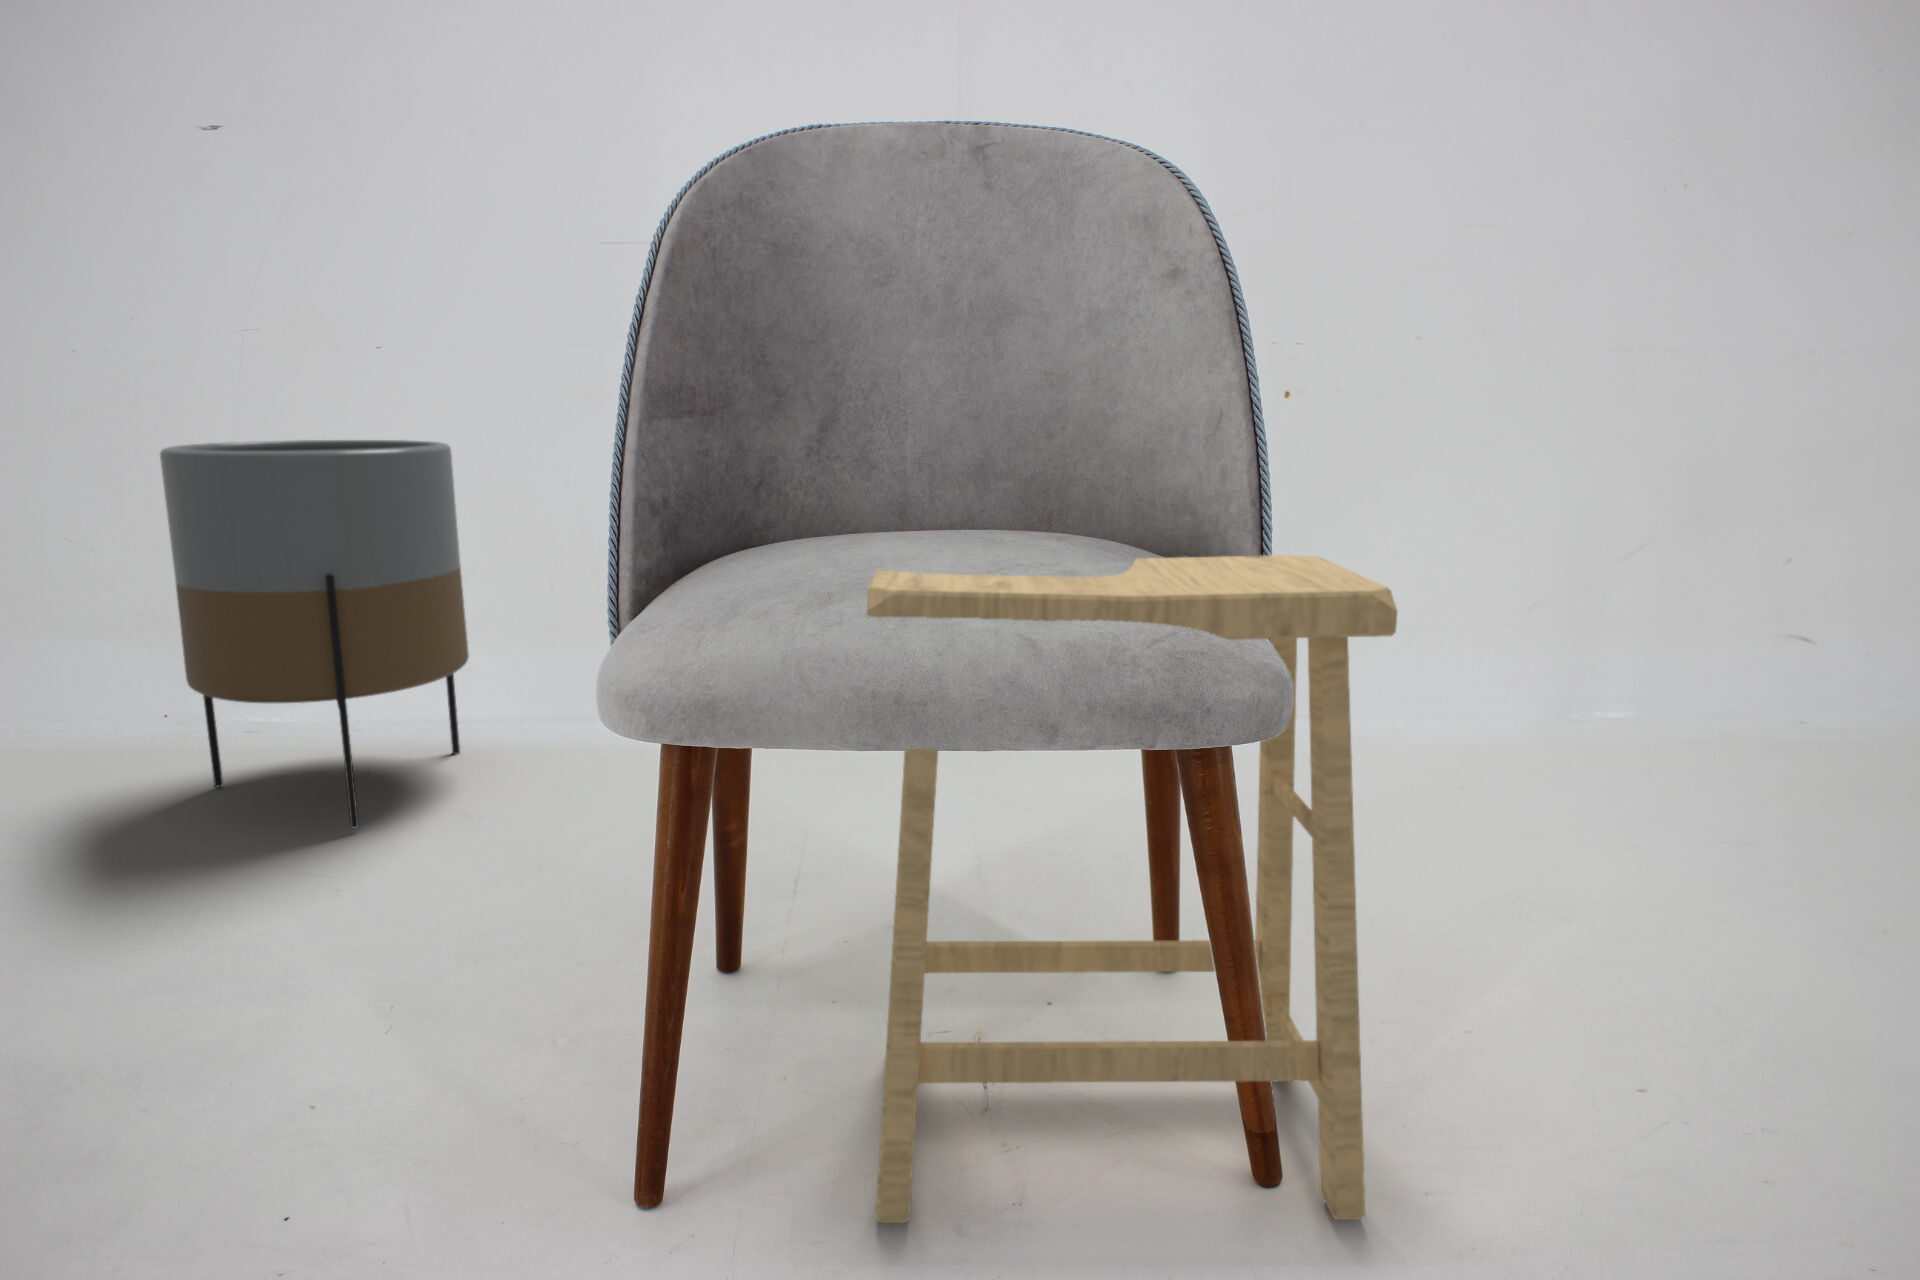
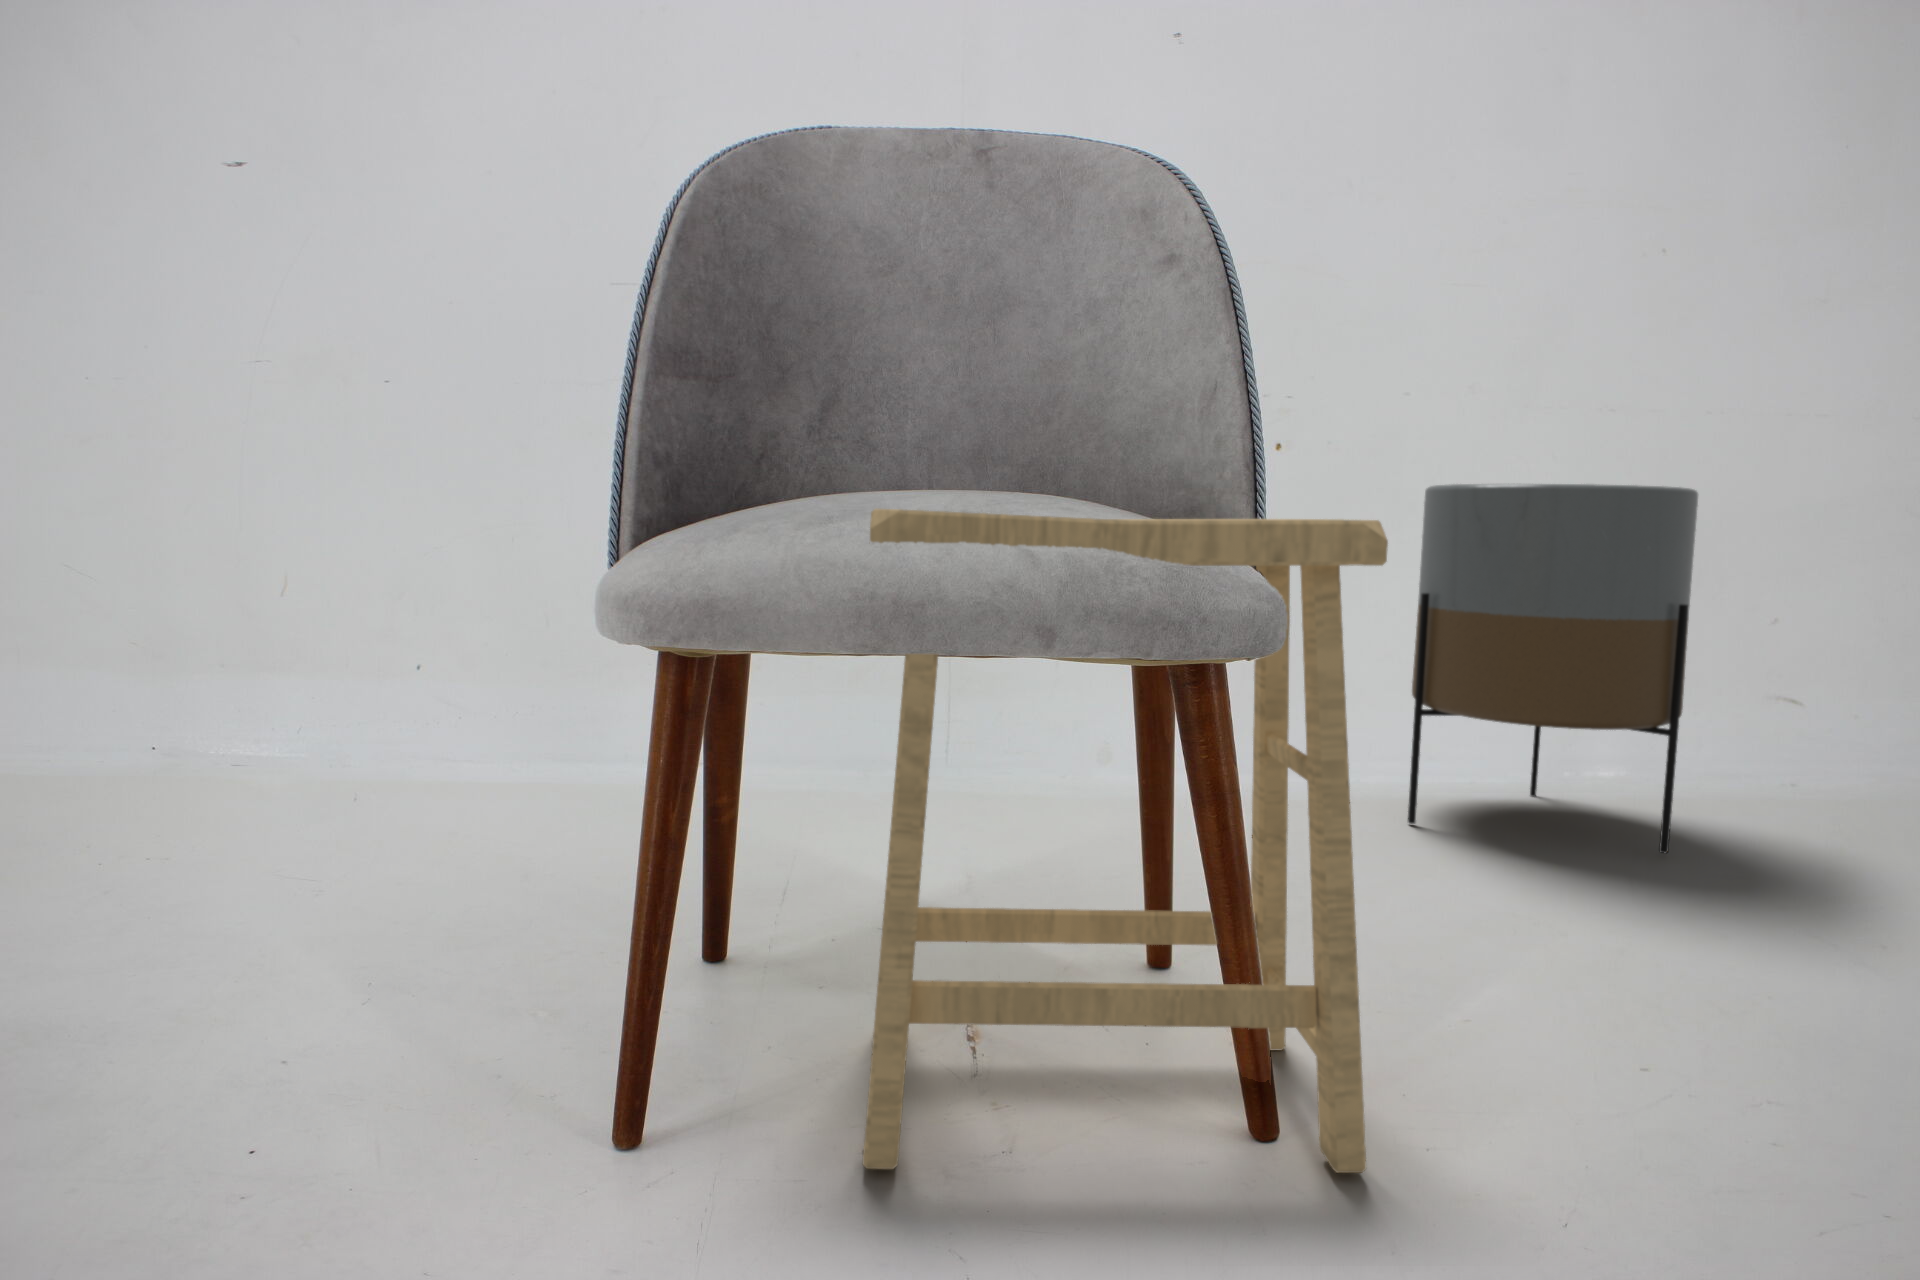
planter: present [160,440,469,828] -> present [1408,484,1698,853]

